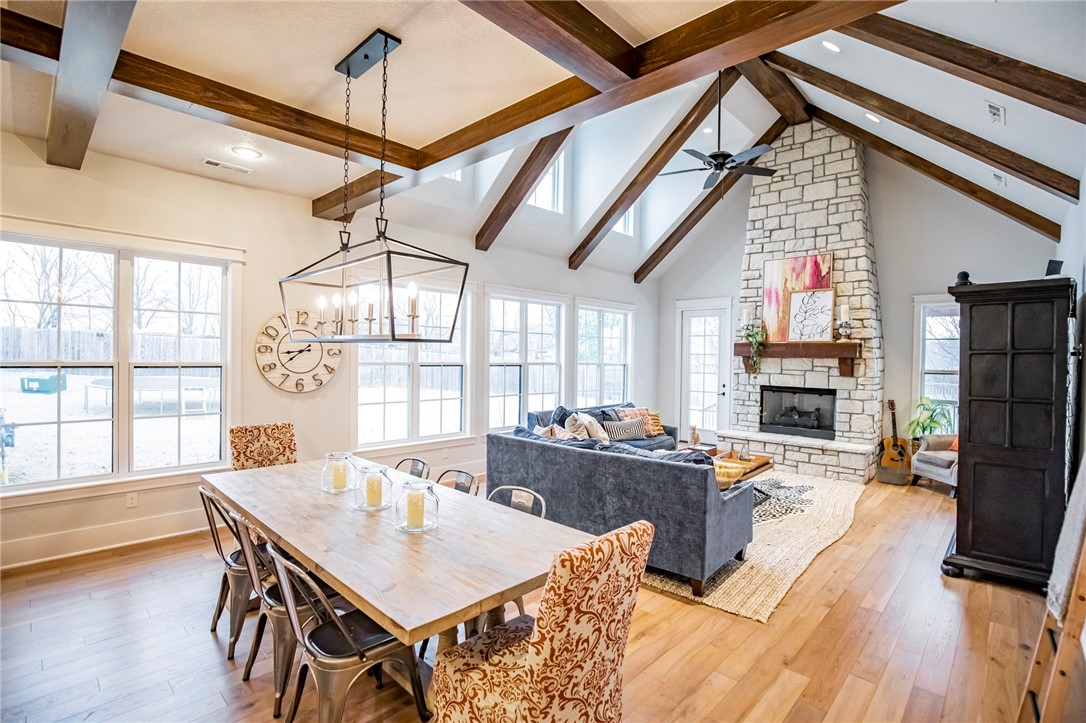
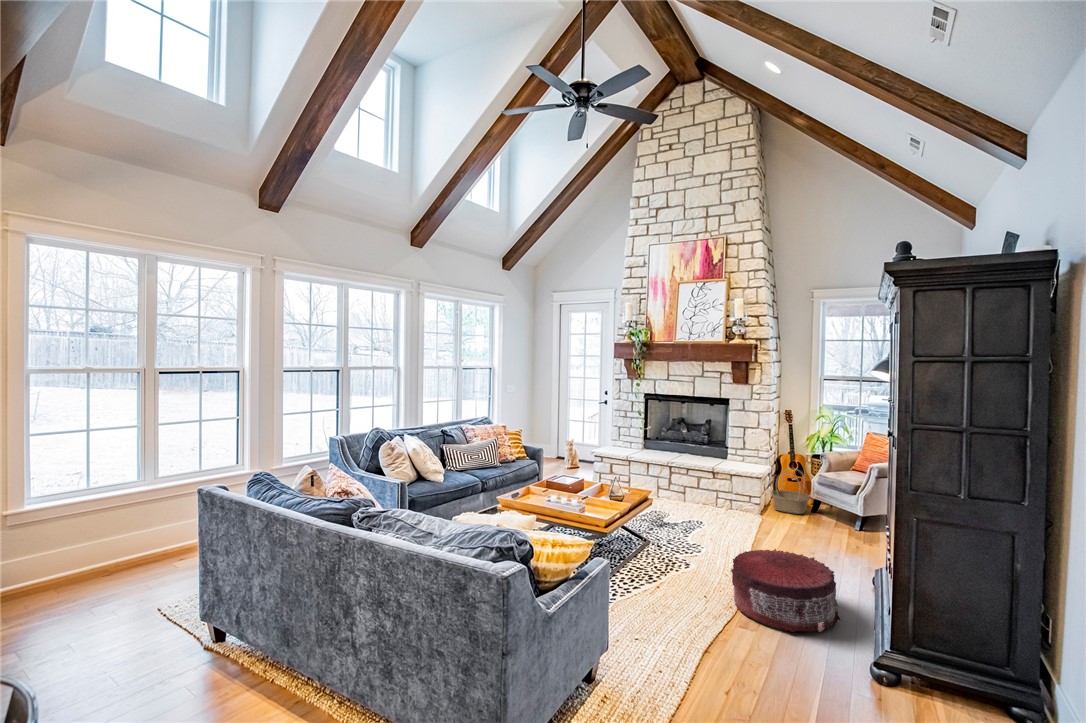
pouf: none [835,496,919,548] -> present [731,549,840,632]

